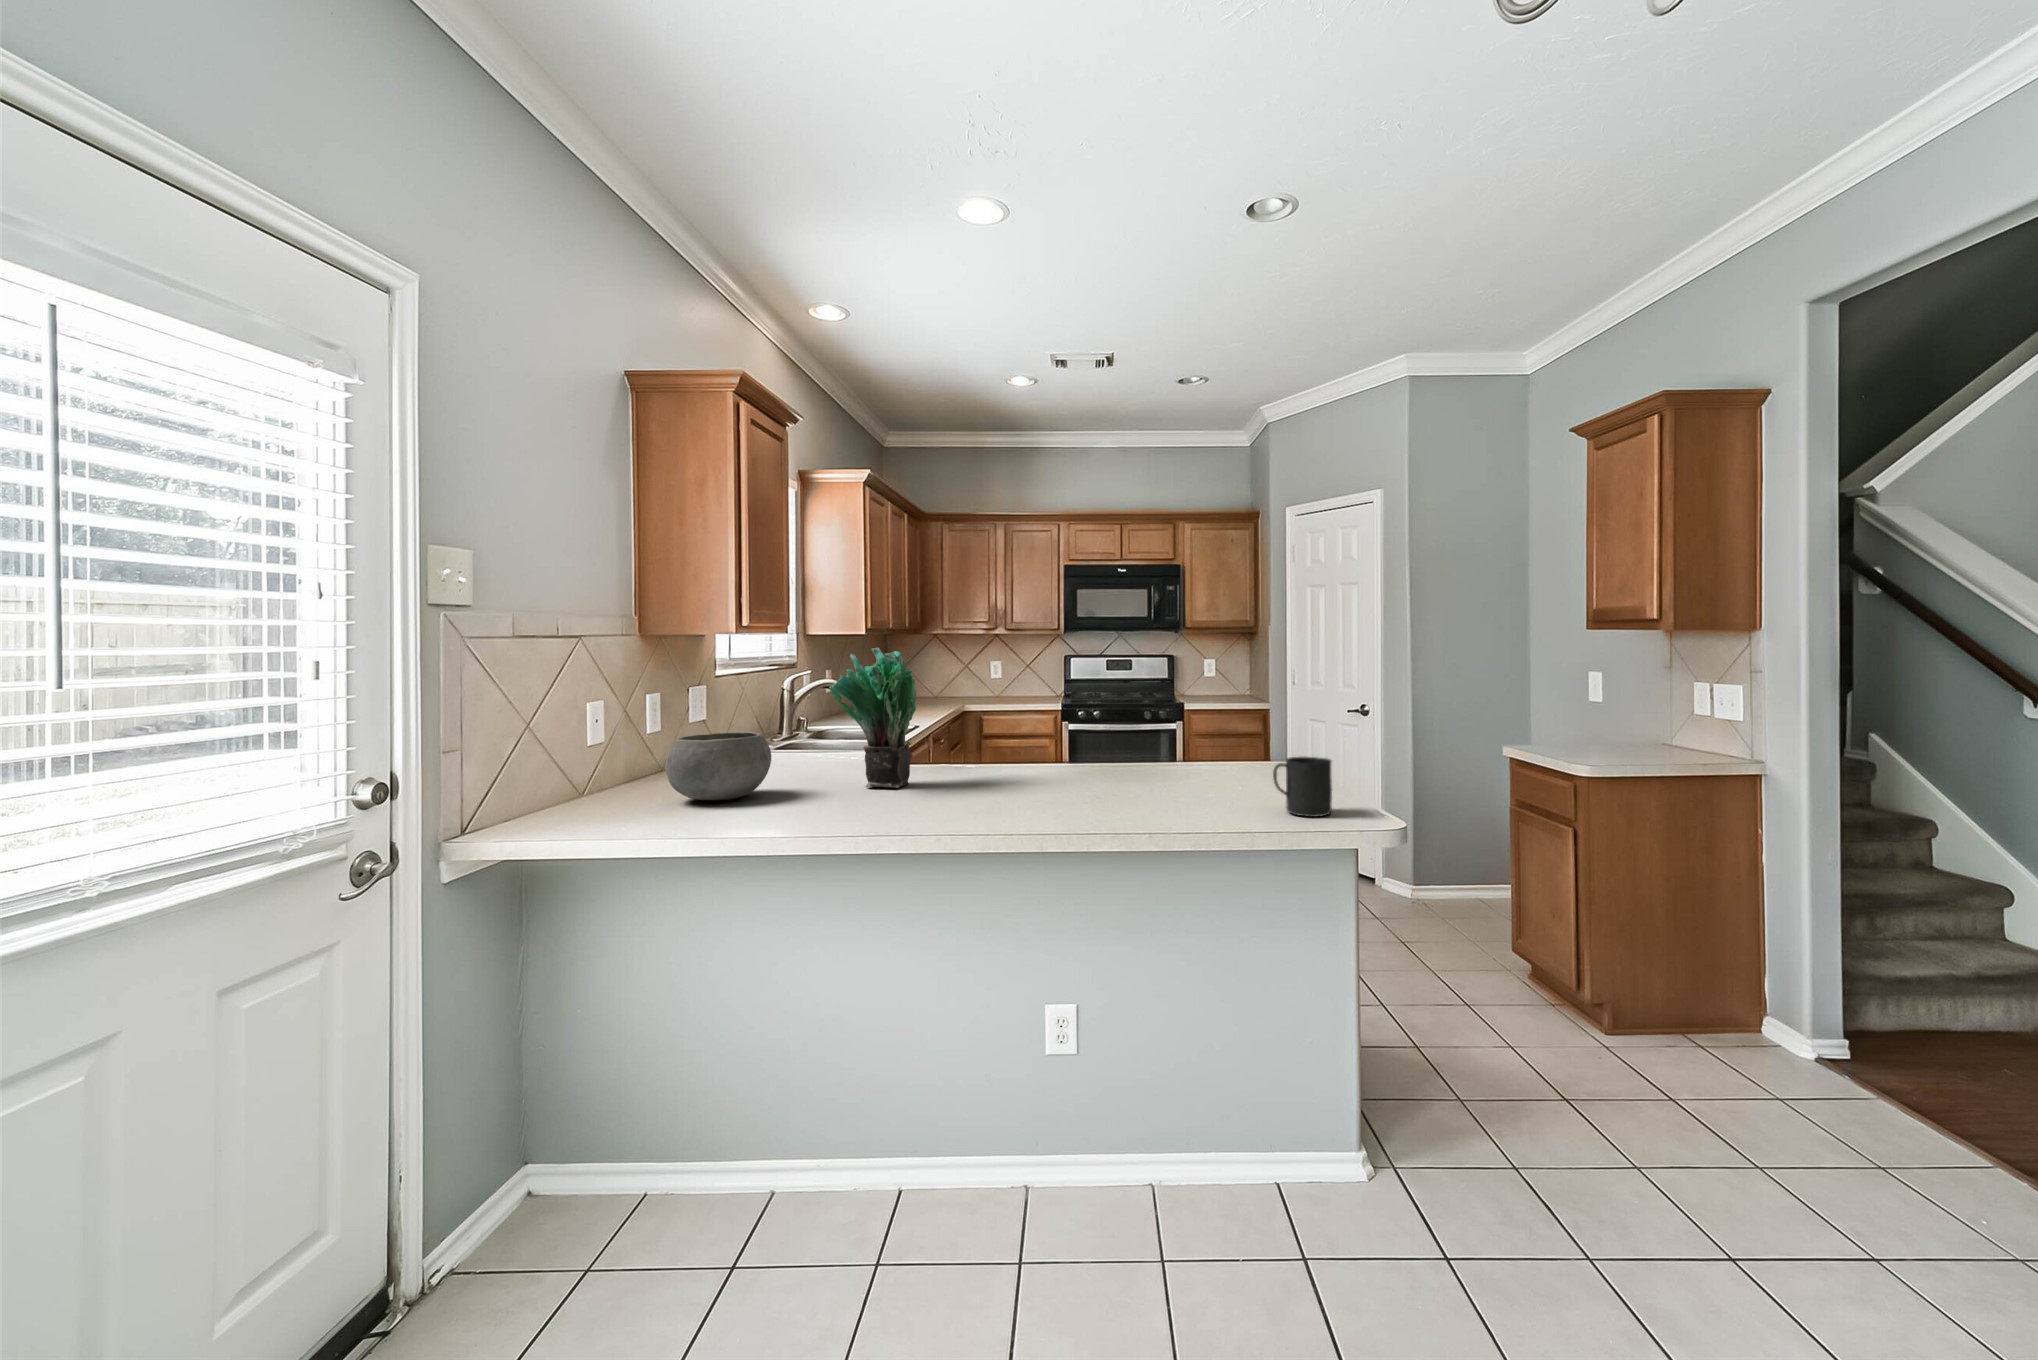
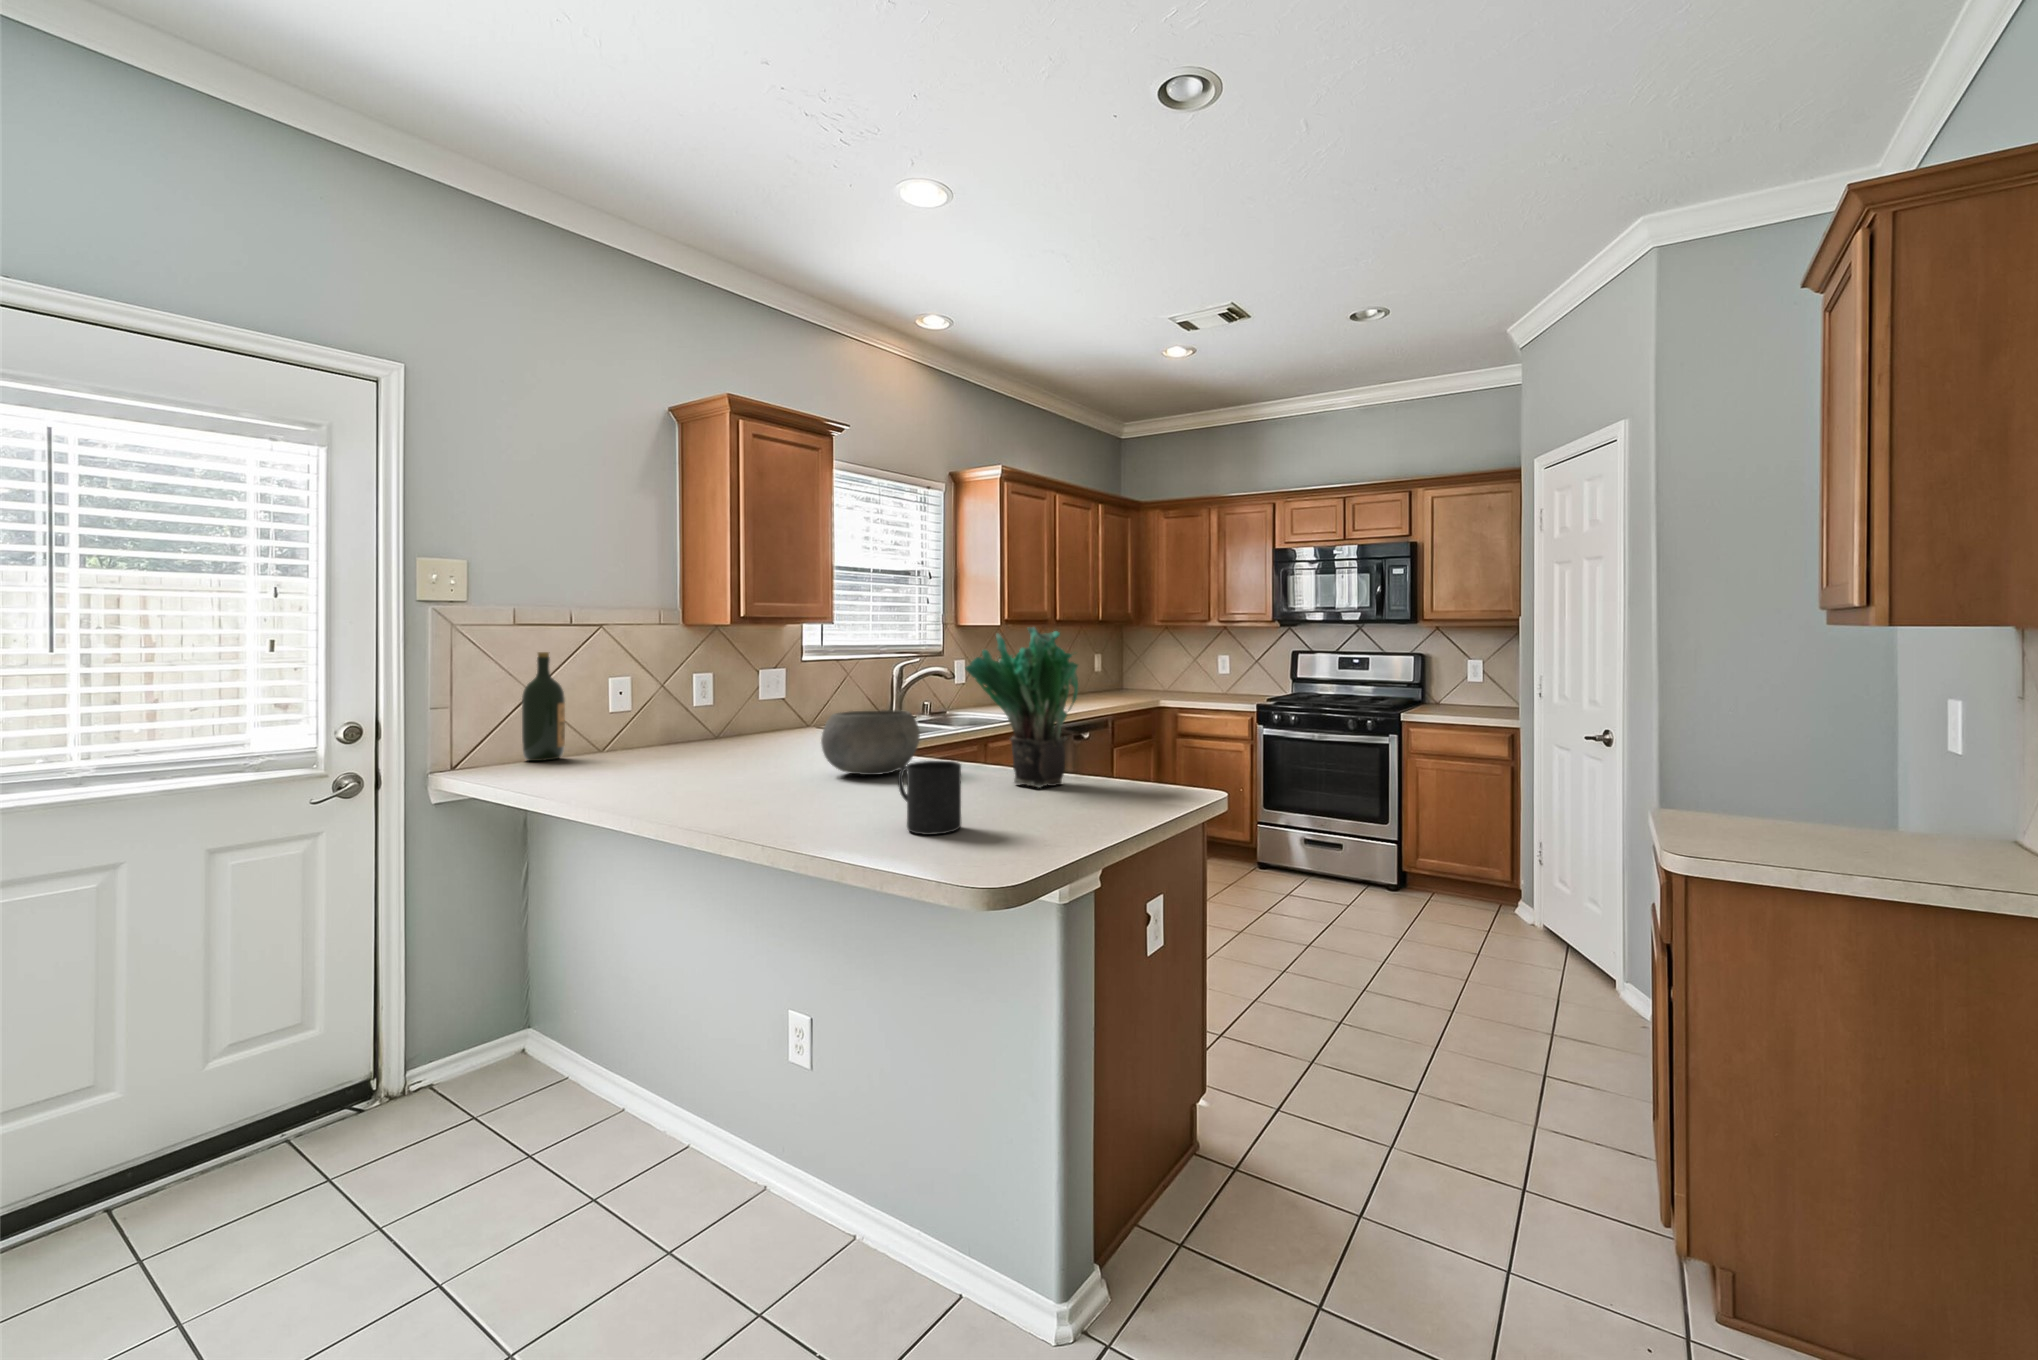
potted plant: present [829,648,916,788] -> present [965,627,1078,788]
wine bottle: none [554,676,608,815] -> present [522,652,565,761]
bowl: present [665,732,771,800] -> present [821,710,920,775]

